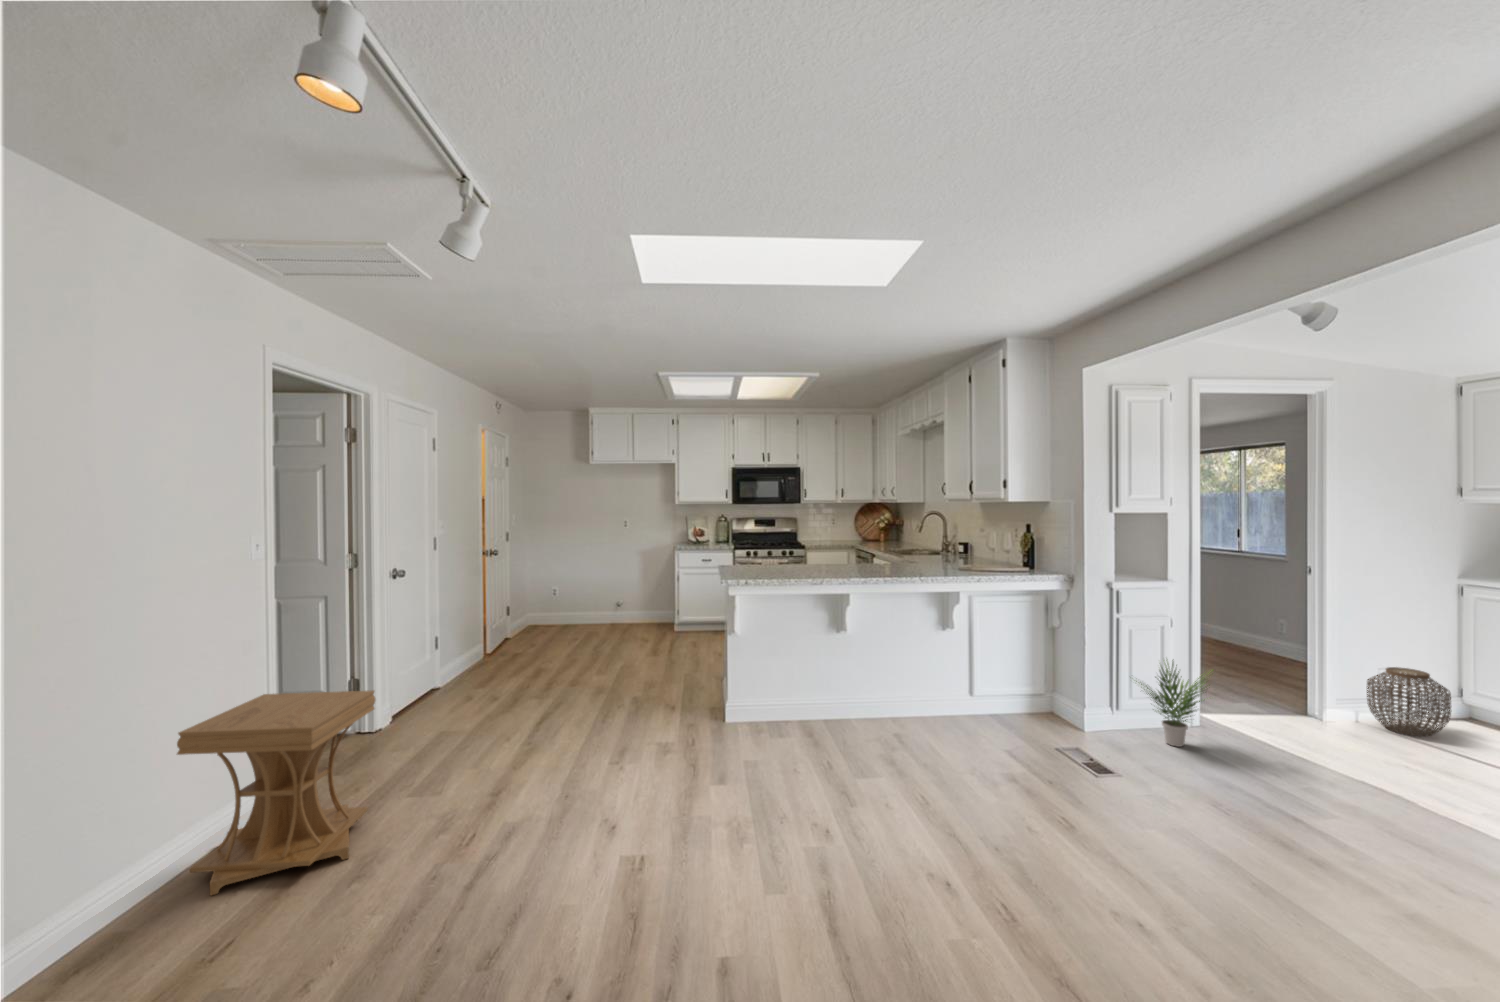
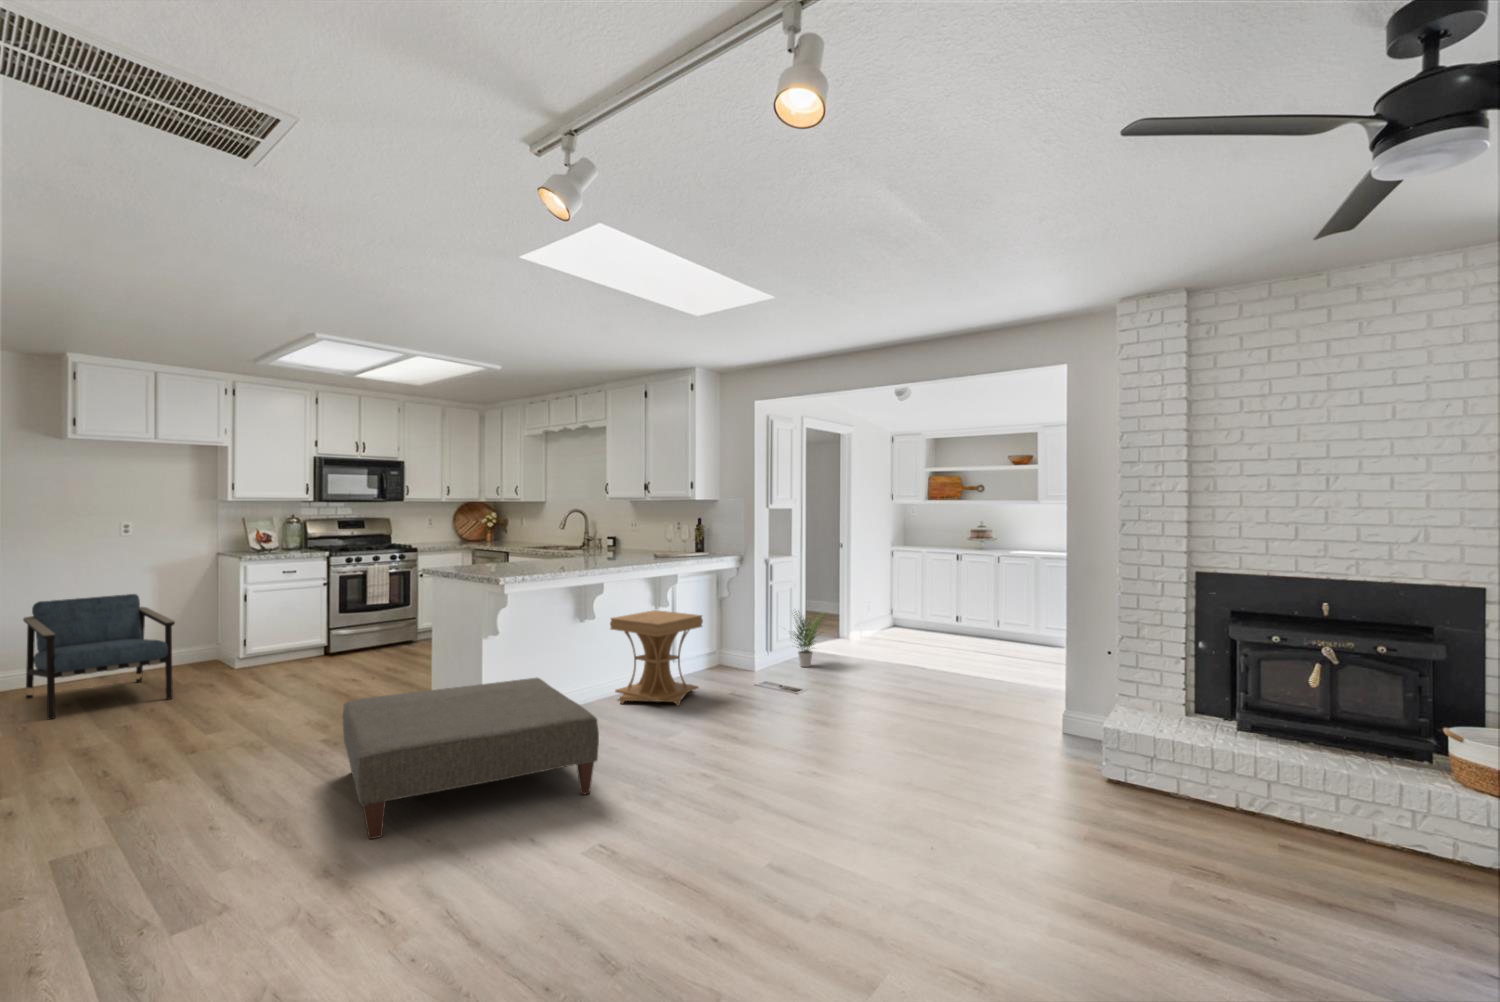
armchair: none [547,566,629,643] -> present [23,594,175,719]
woven basket: present [1367,667,1451,737] -> none [870,601,905,640]
ottoman: none [445,673,728,838] -> present [343,678,599,839]
side table: present [177,690,375,895] -> present [610,610,703,706]

